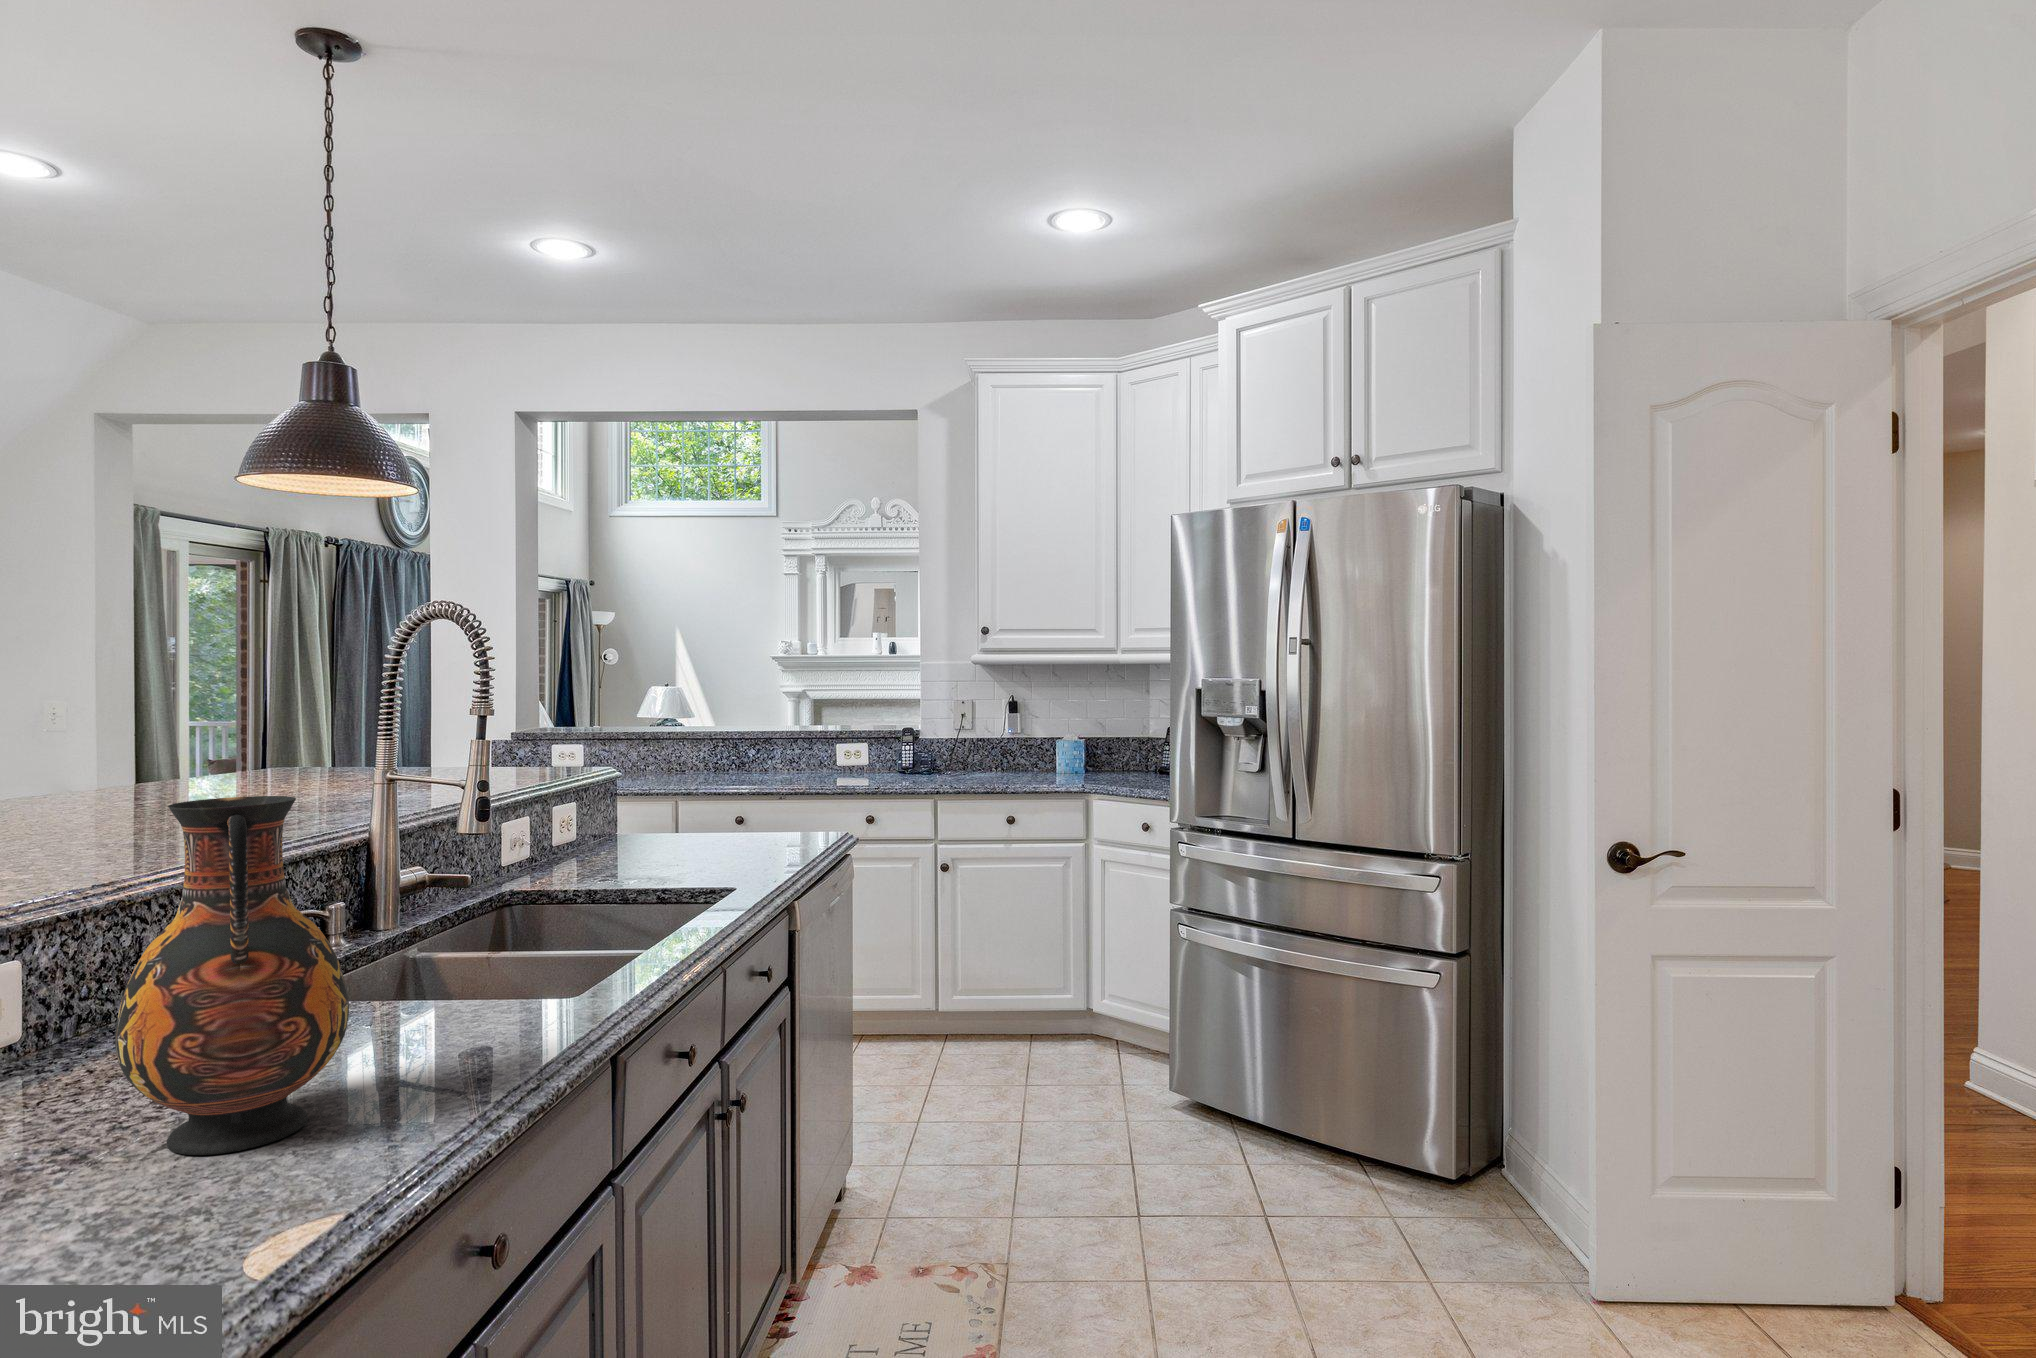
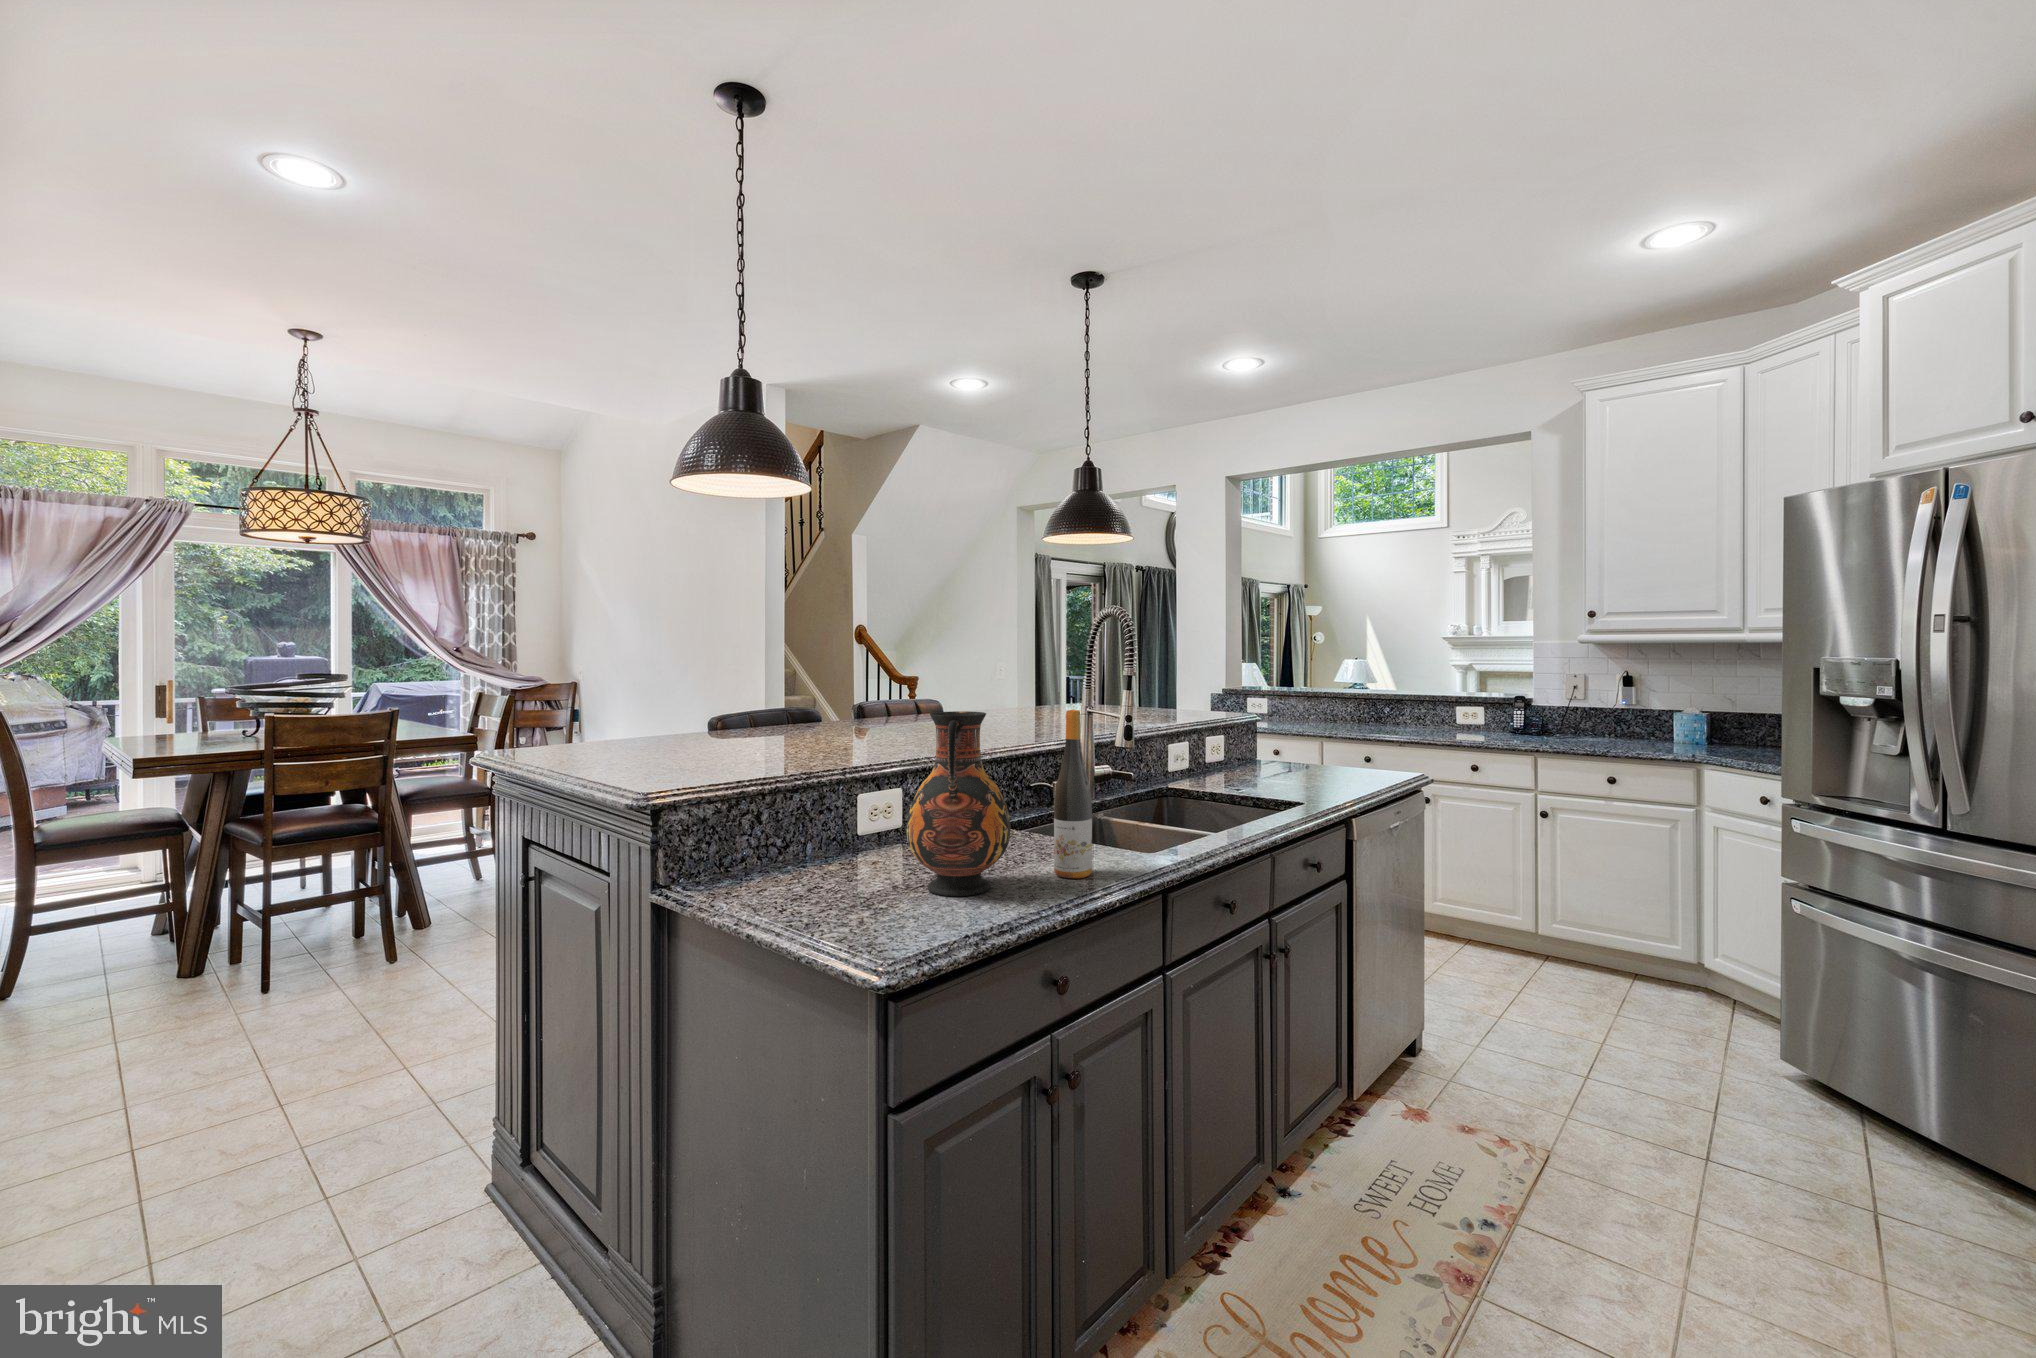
wine bottle: none [414,780,486,1069] -> present [1054,710,1092,878]

